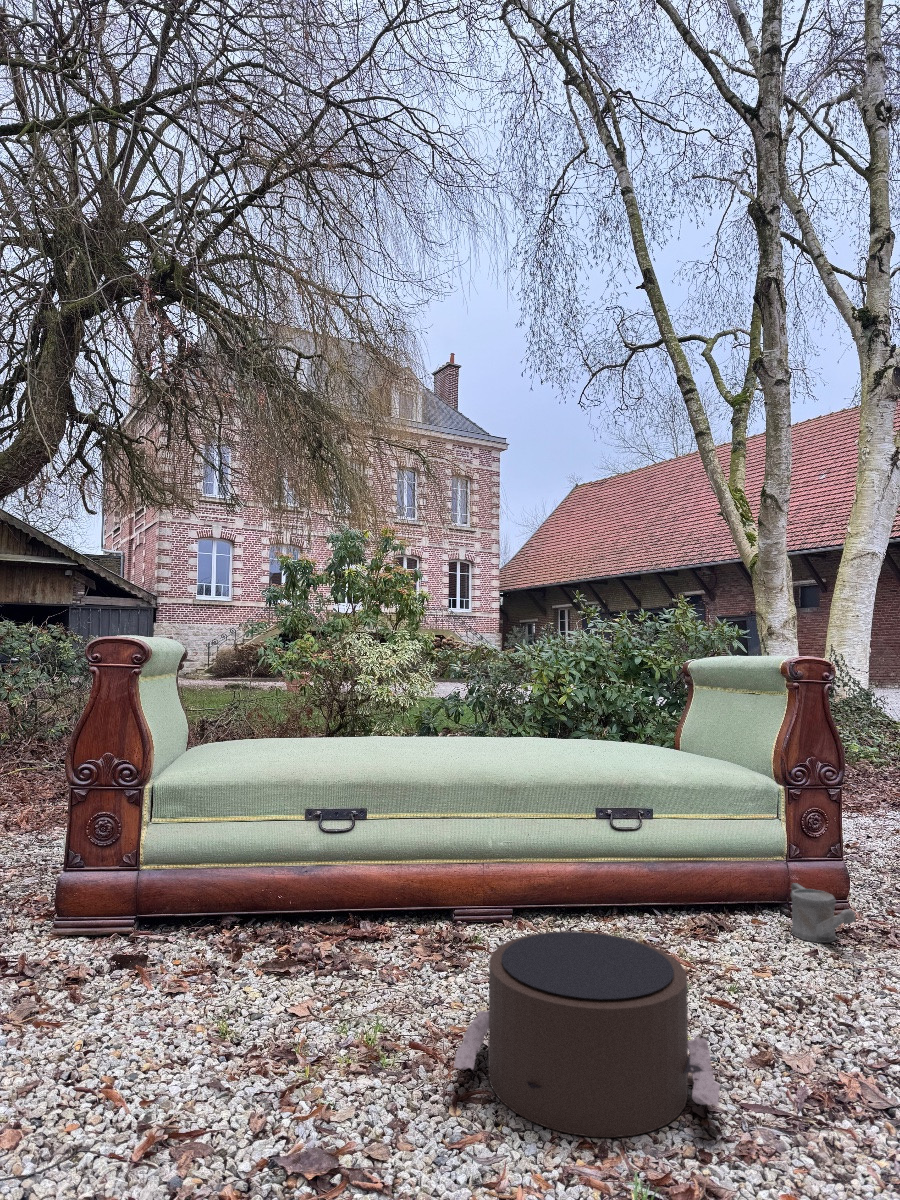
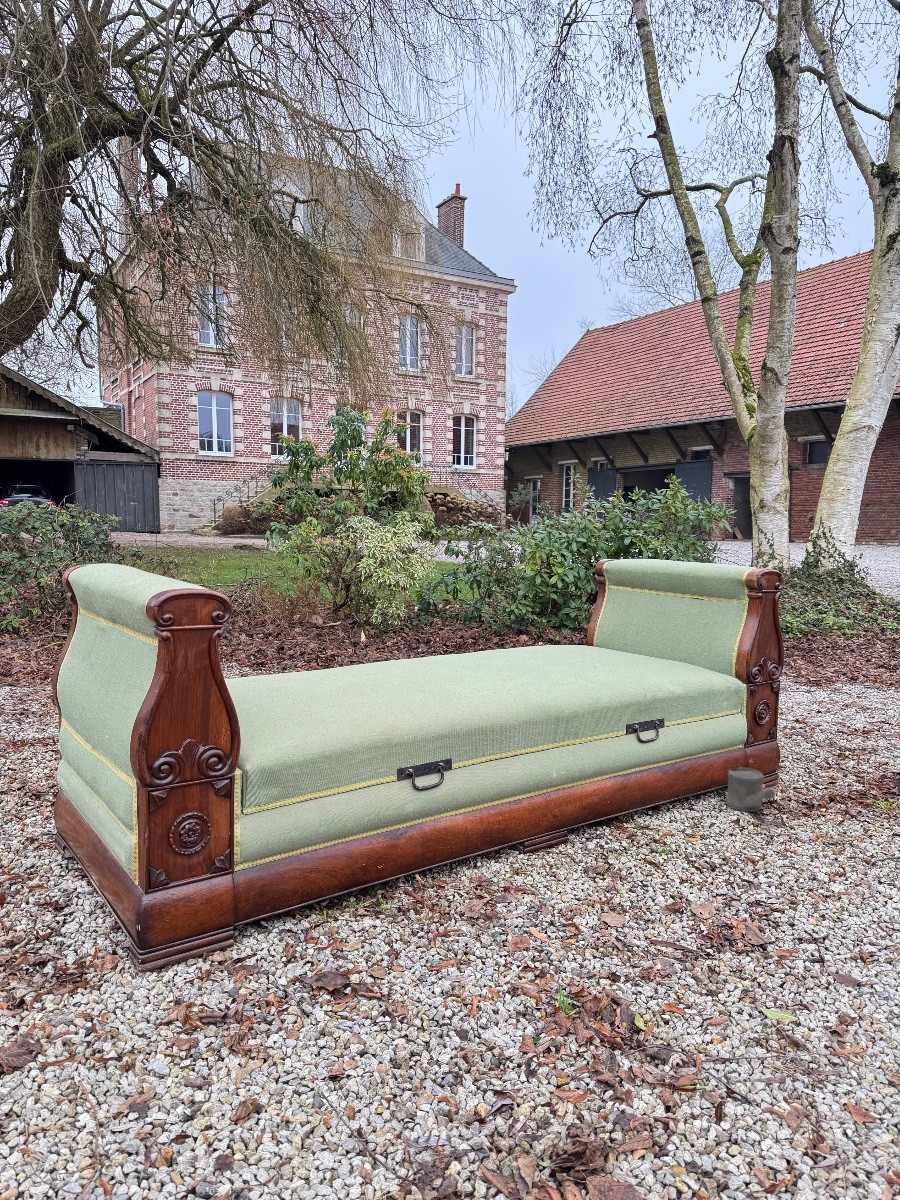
pouf: present [454,931,720,1137] -> none [435,812,634,963]

